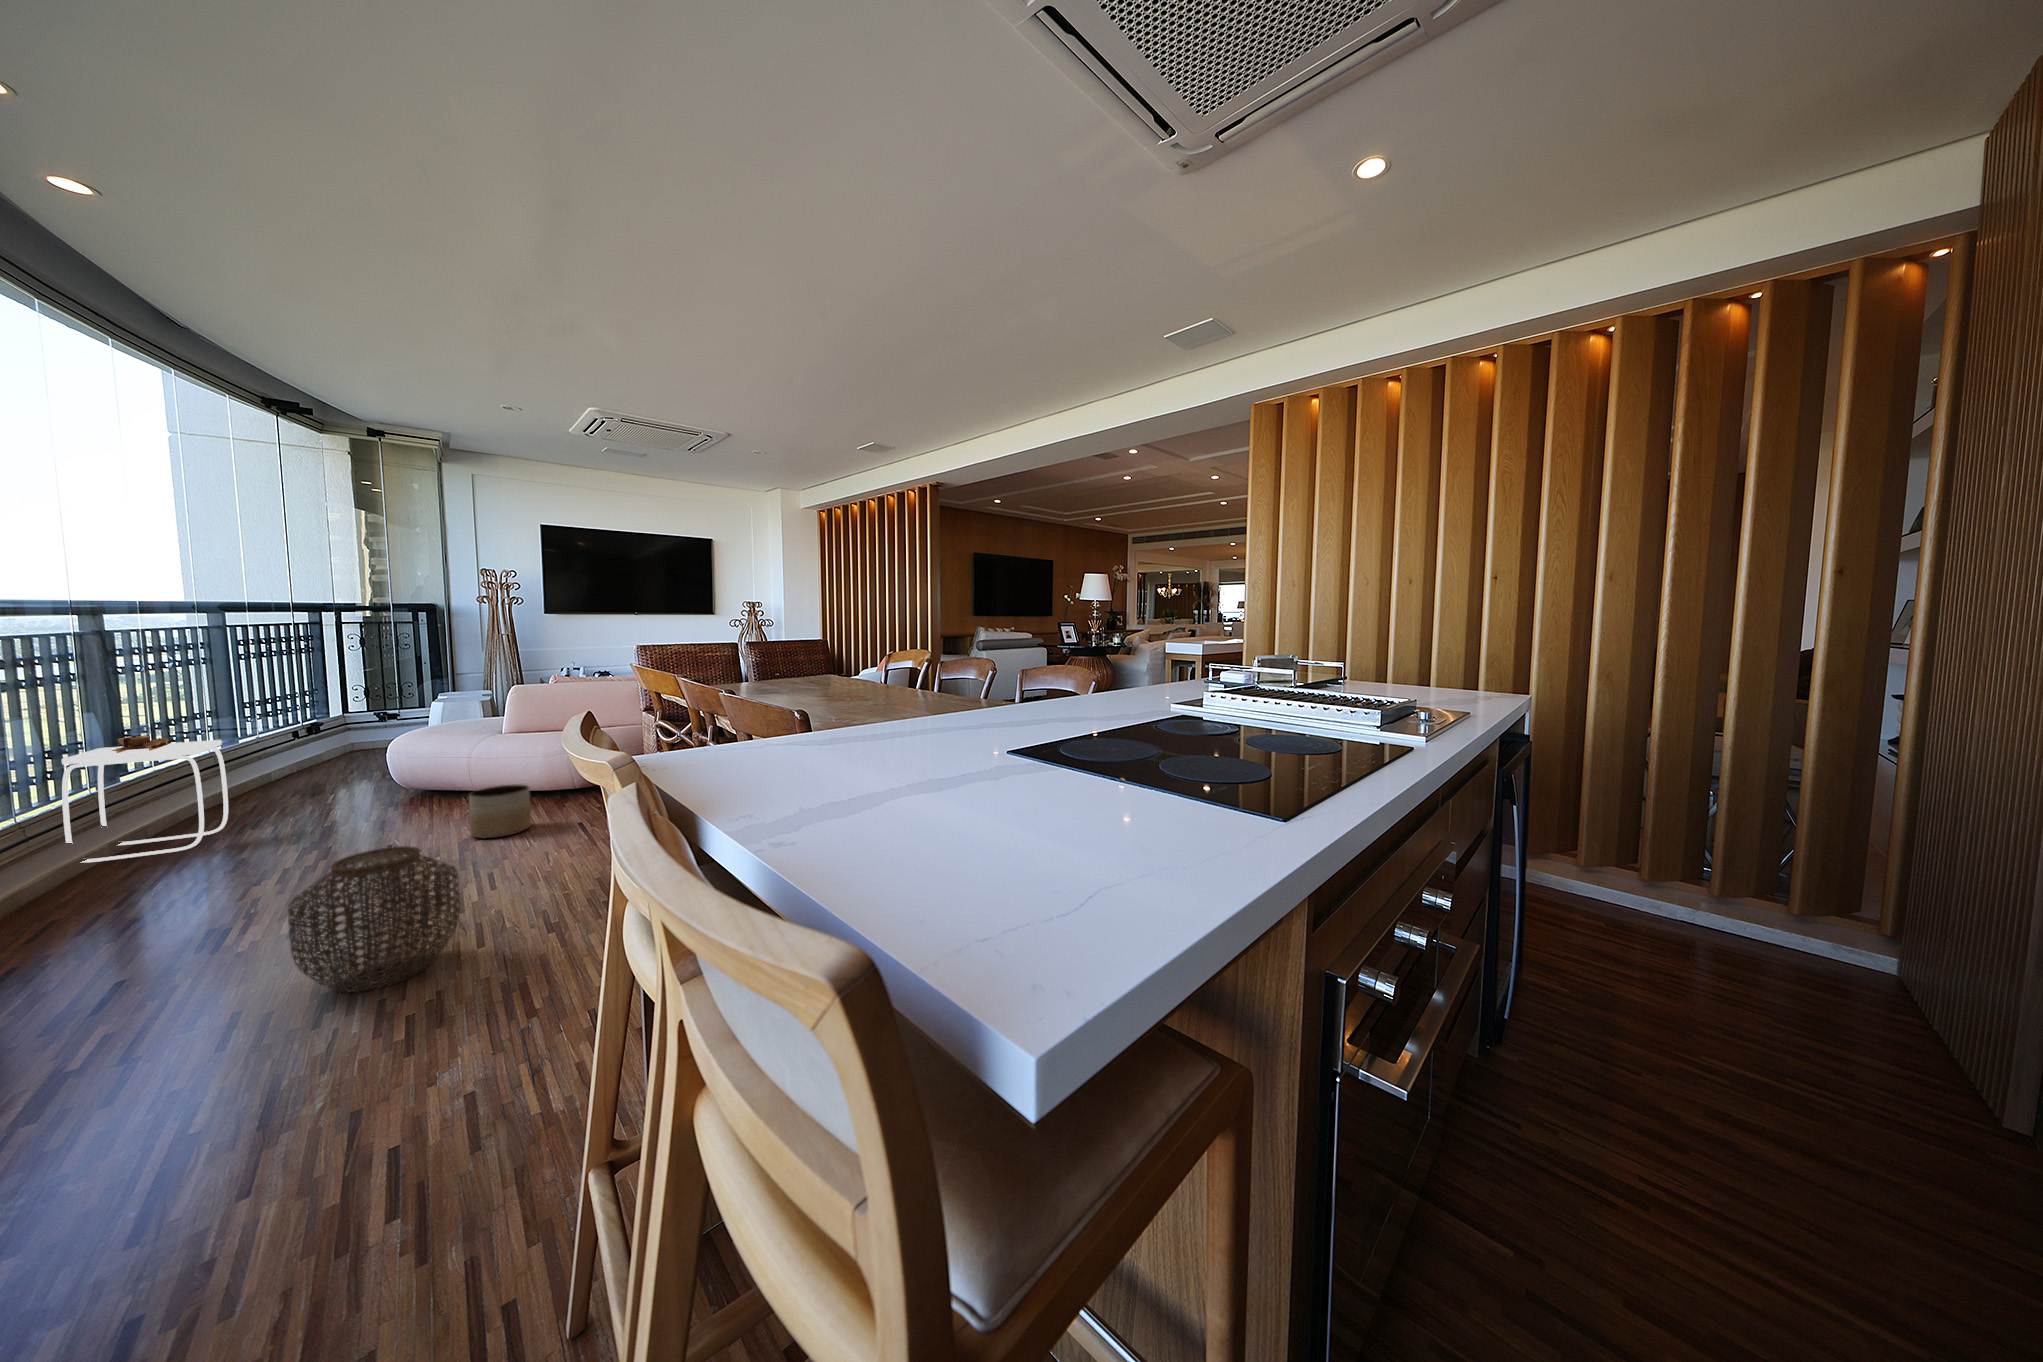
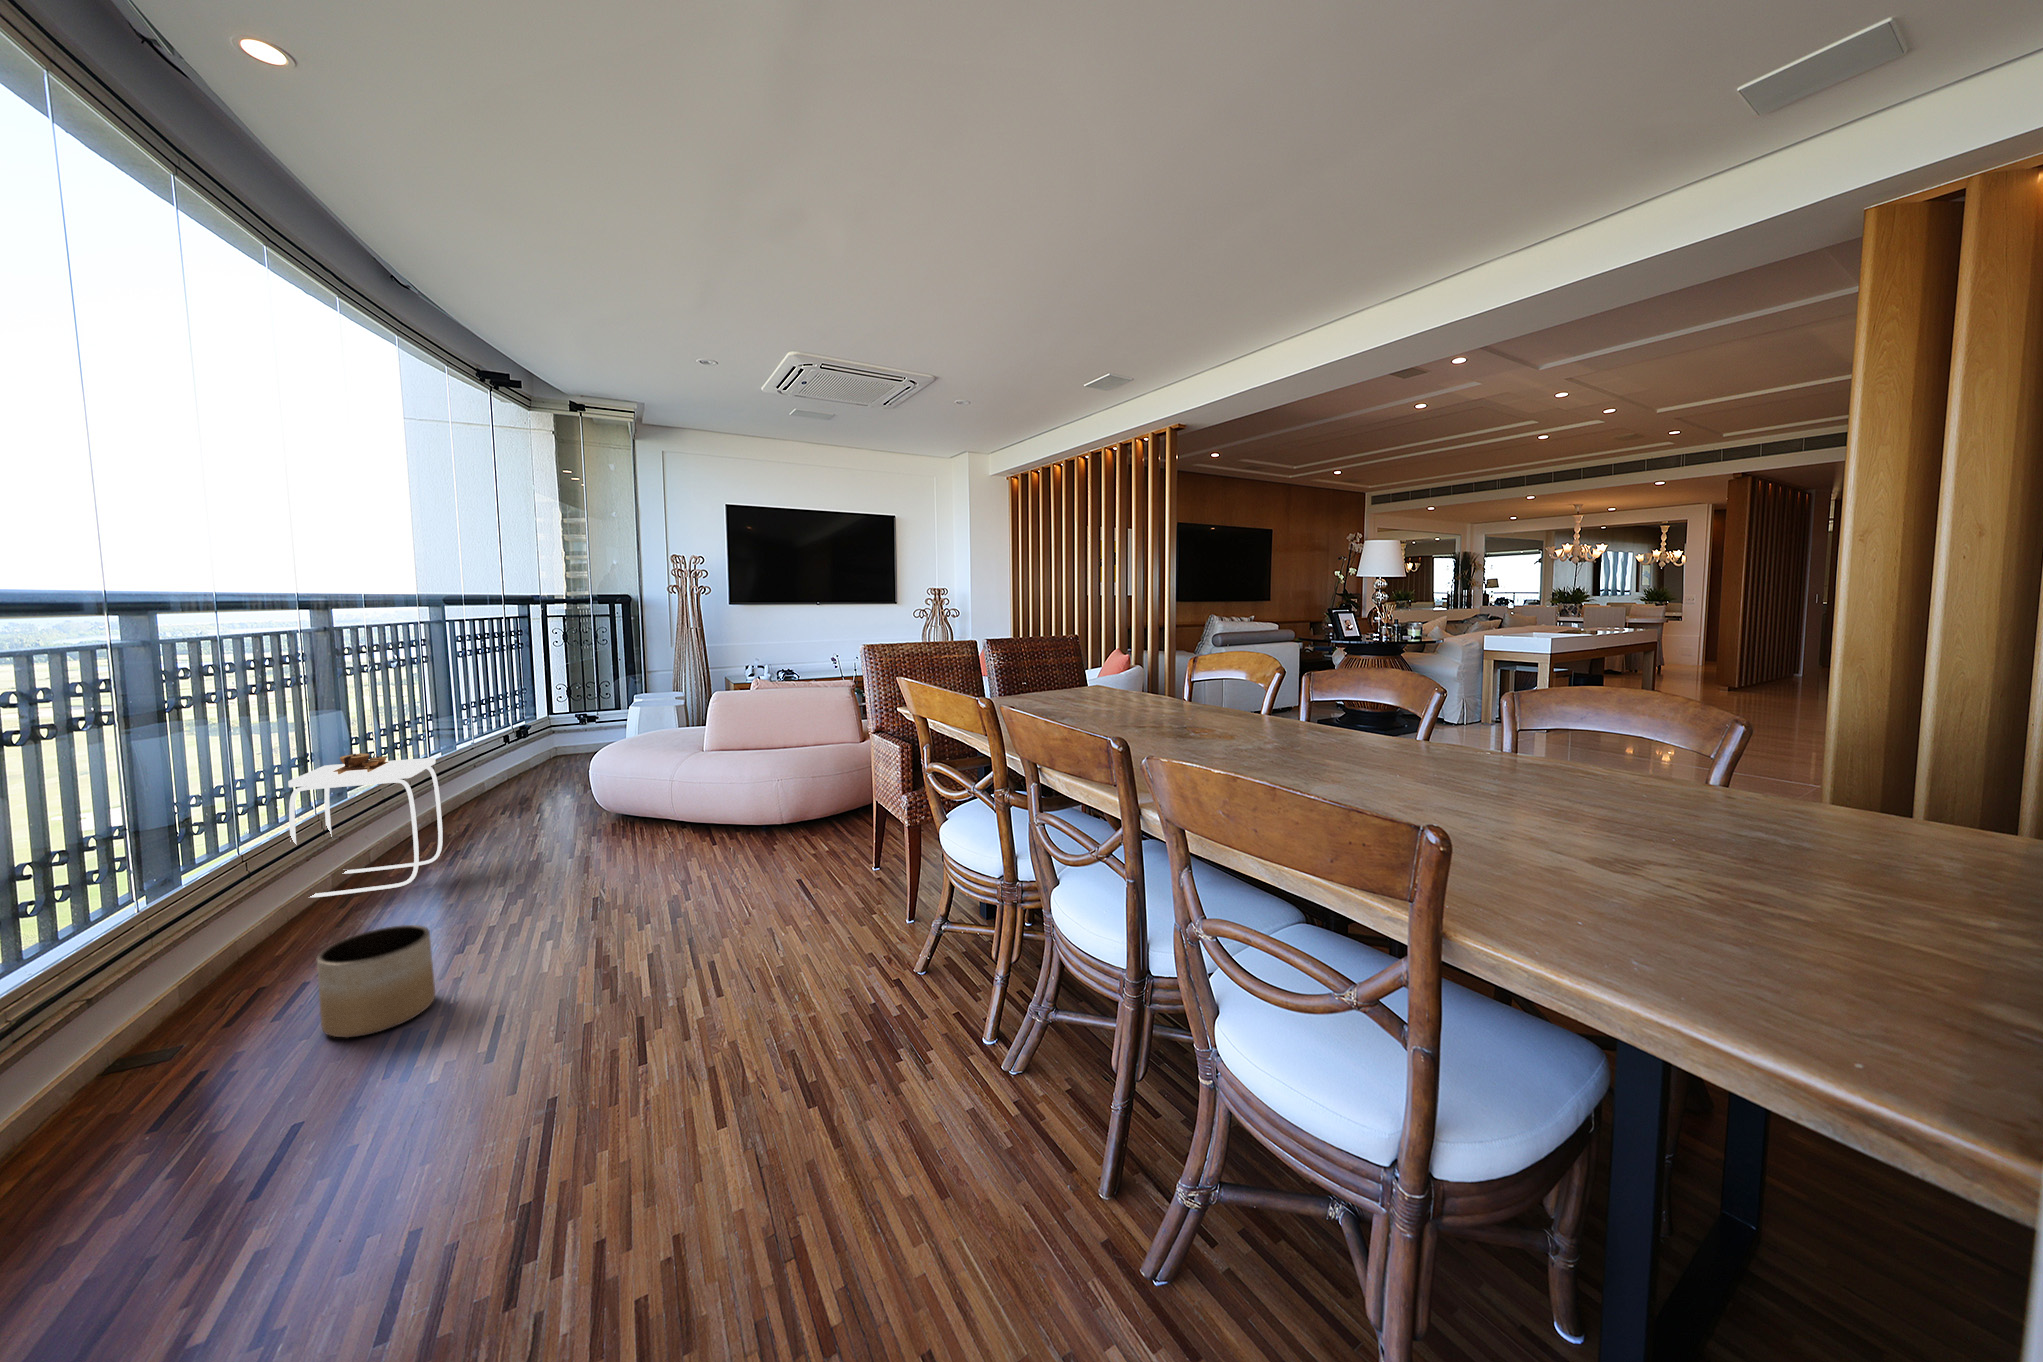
planter: present [469,785,531,838] -> present [317,925,435,1038]
woven basket: present [288,846,460,993] -> none [487,971,696,1201]

